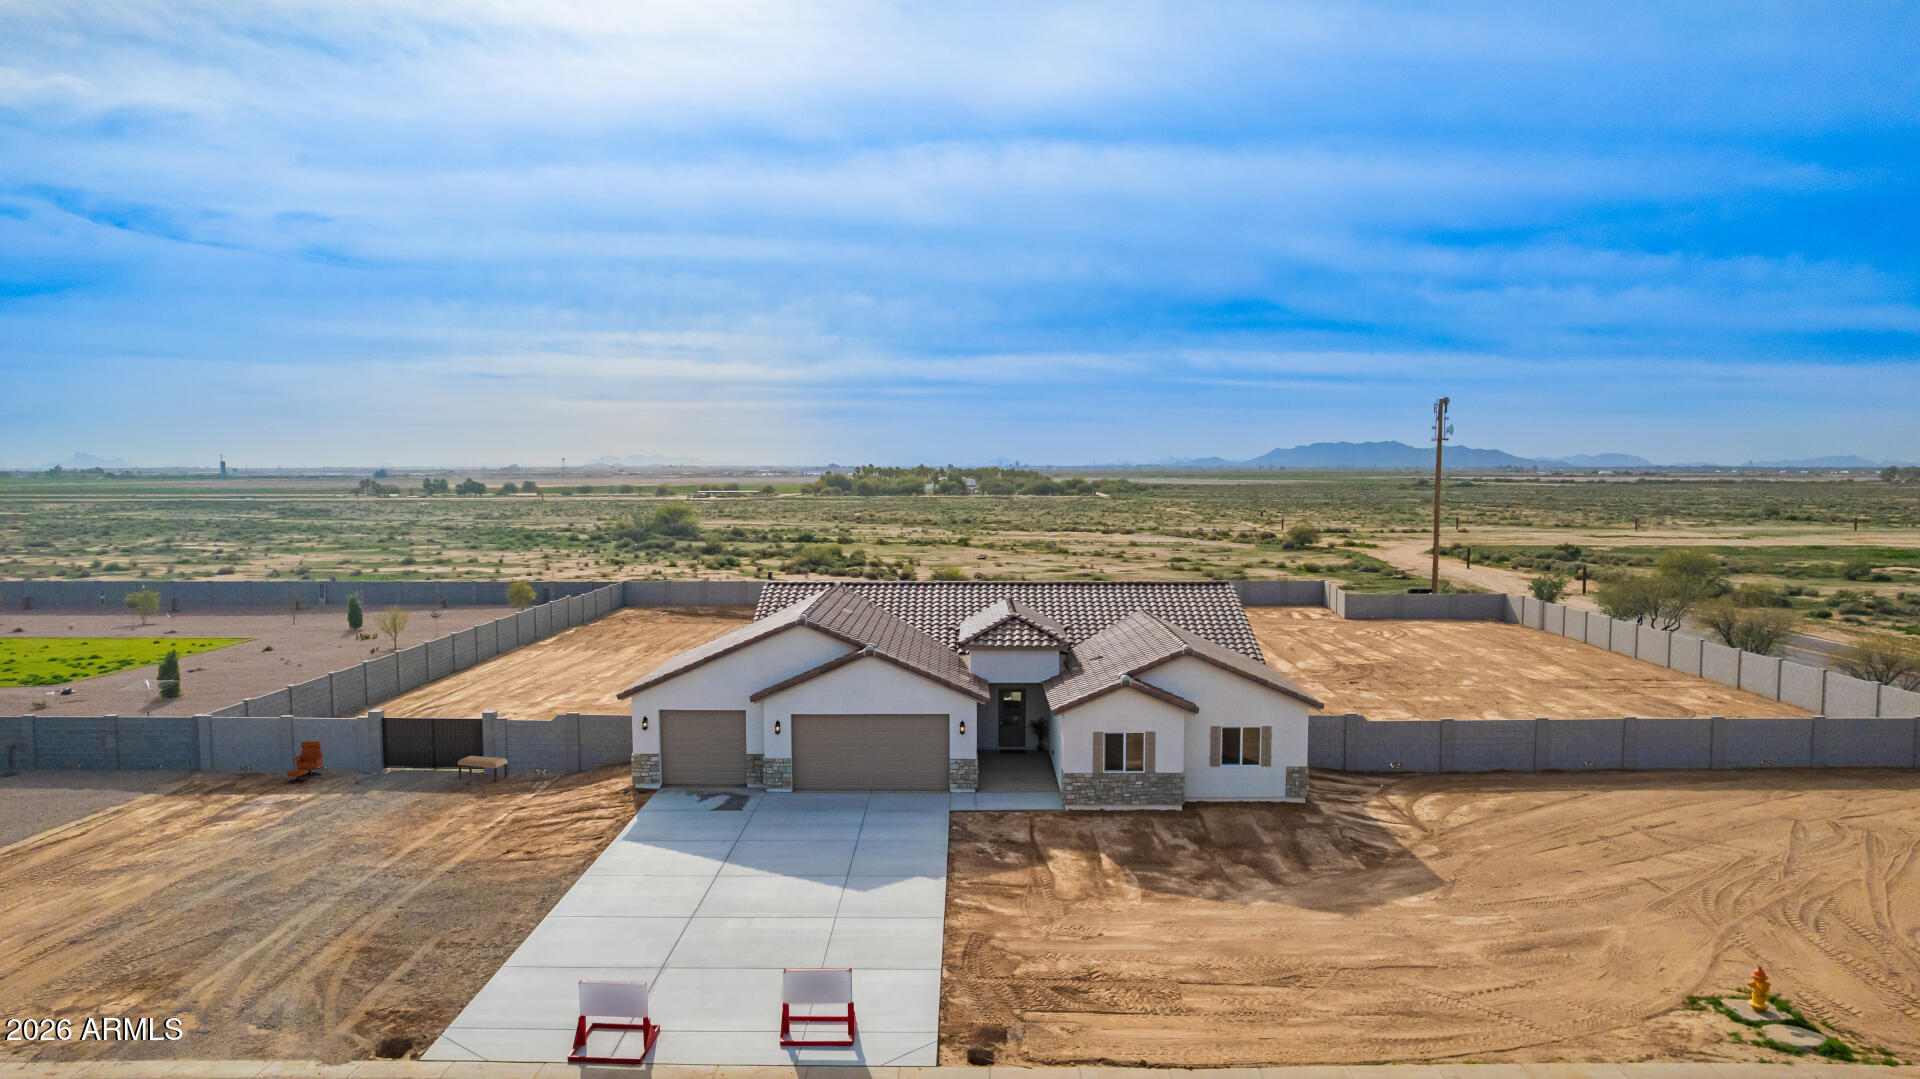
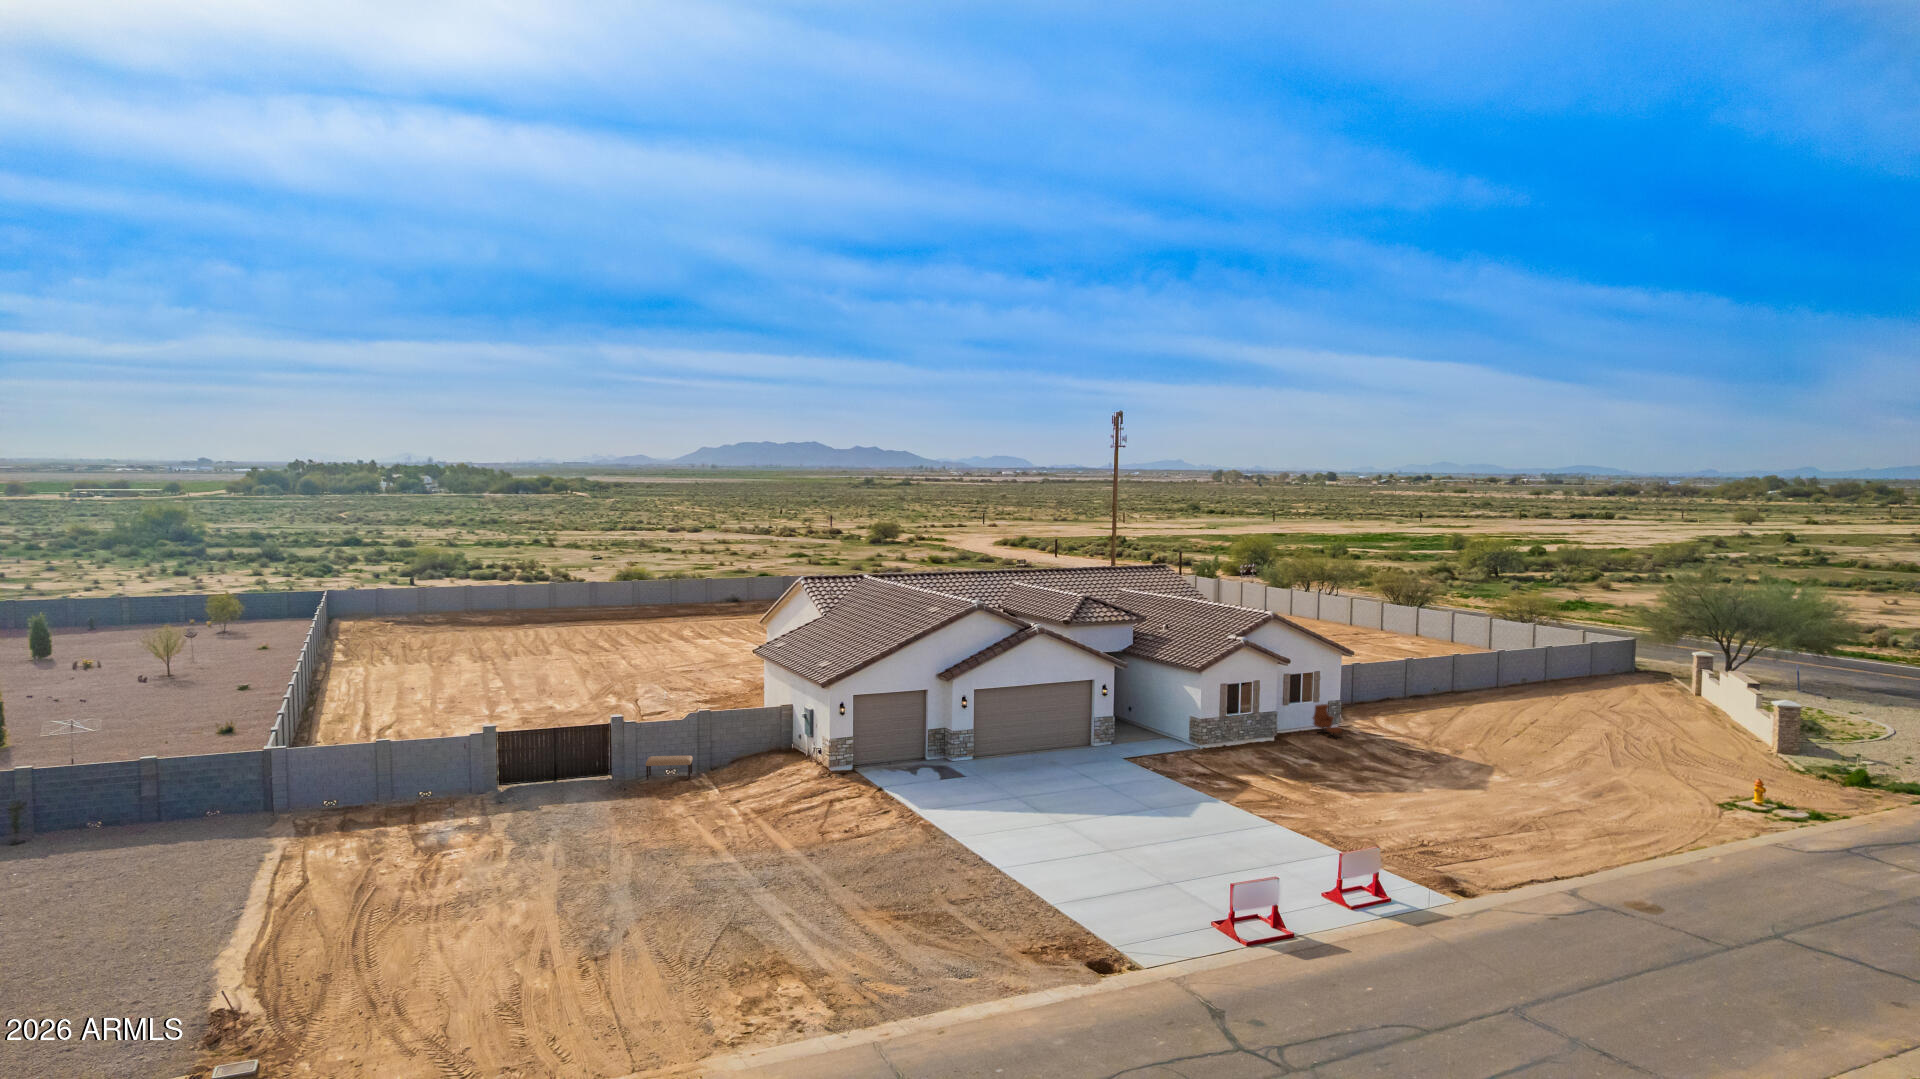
lounge chair: present [287,741,325,784] -> present [1313,704,1342,738]

